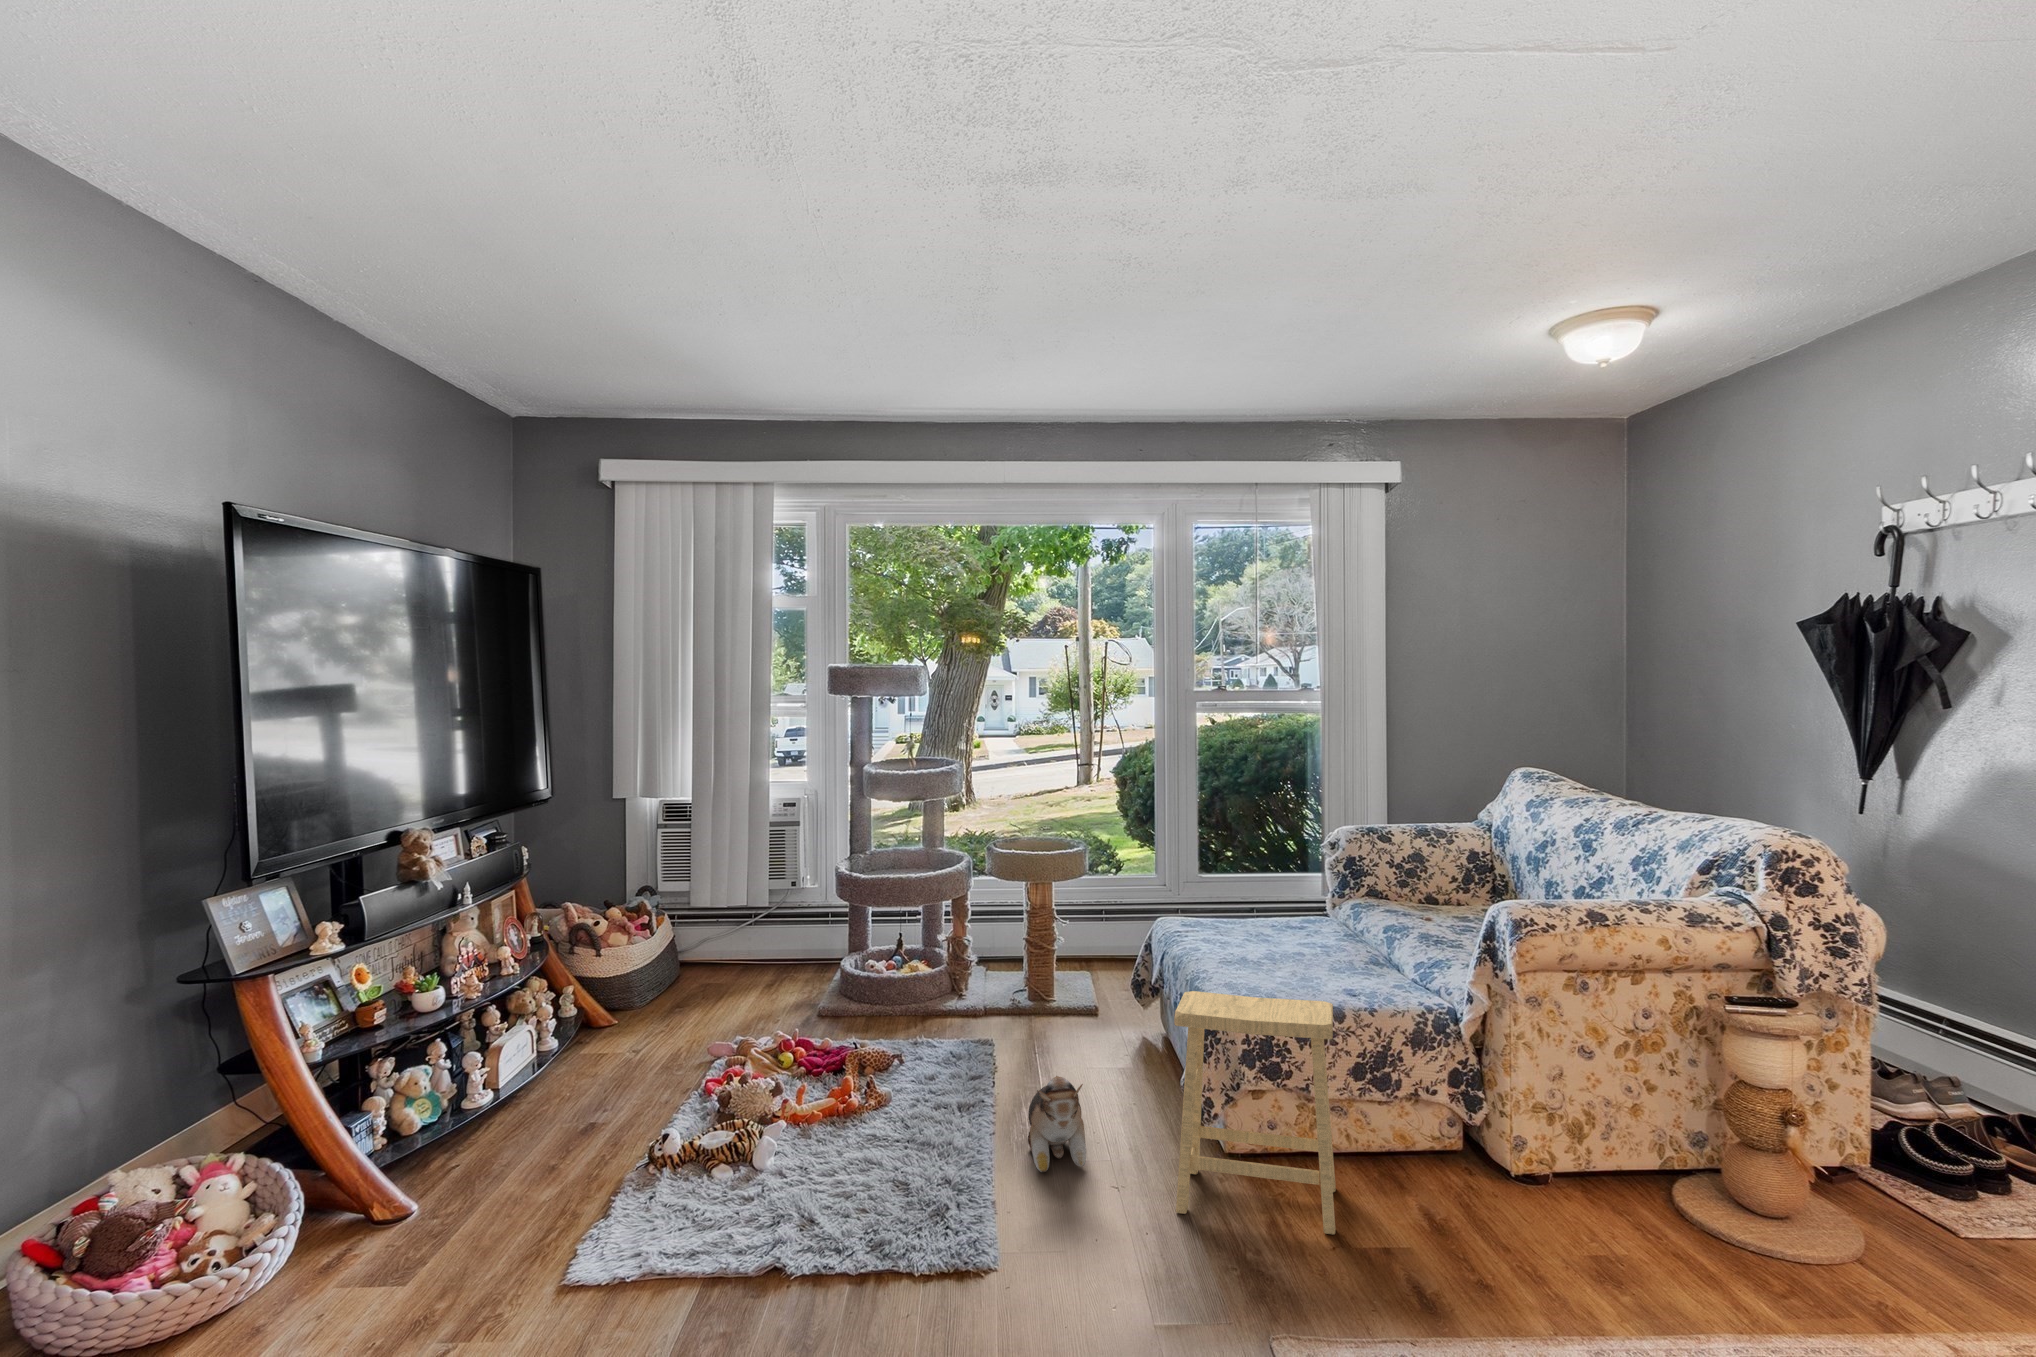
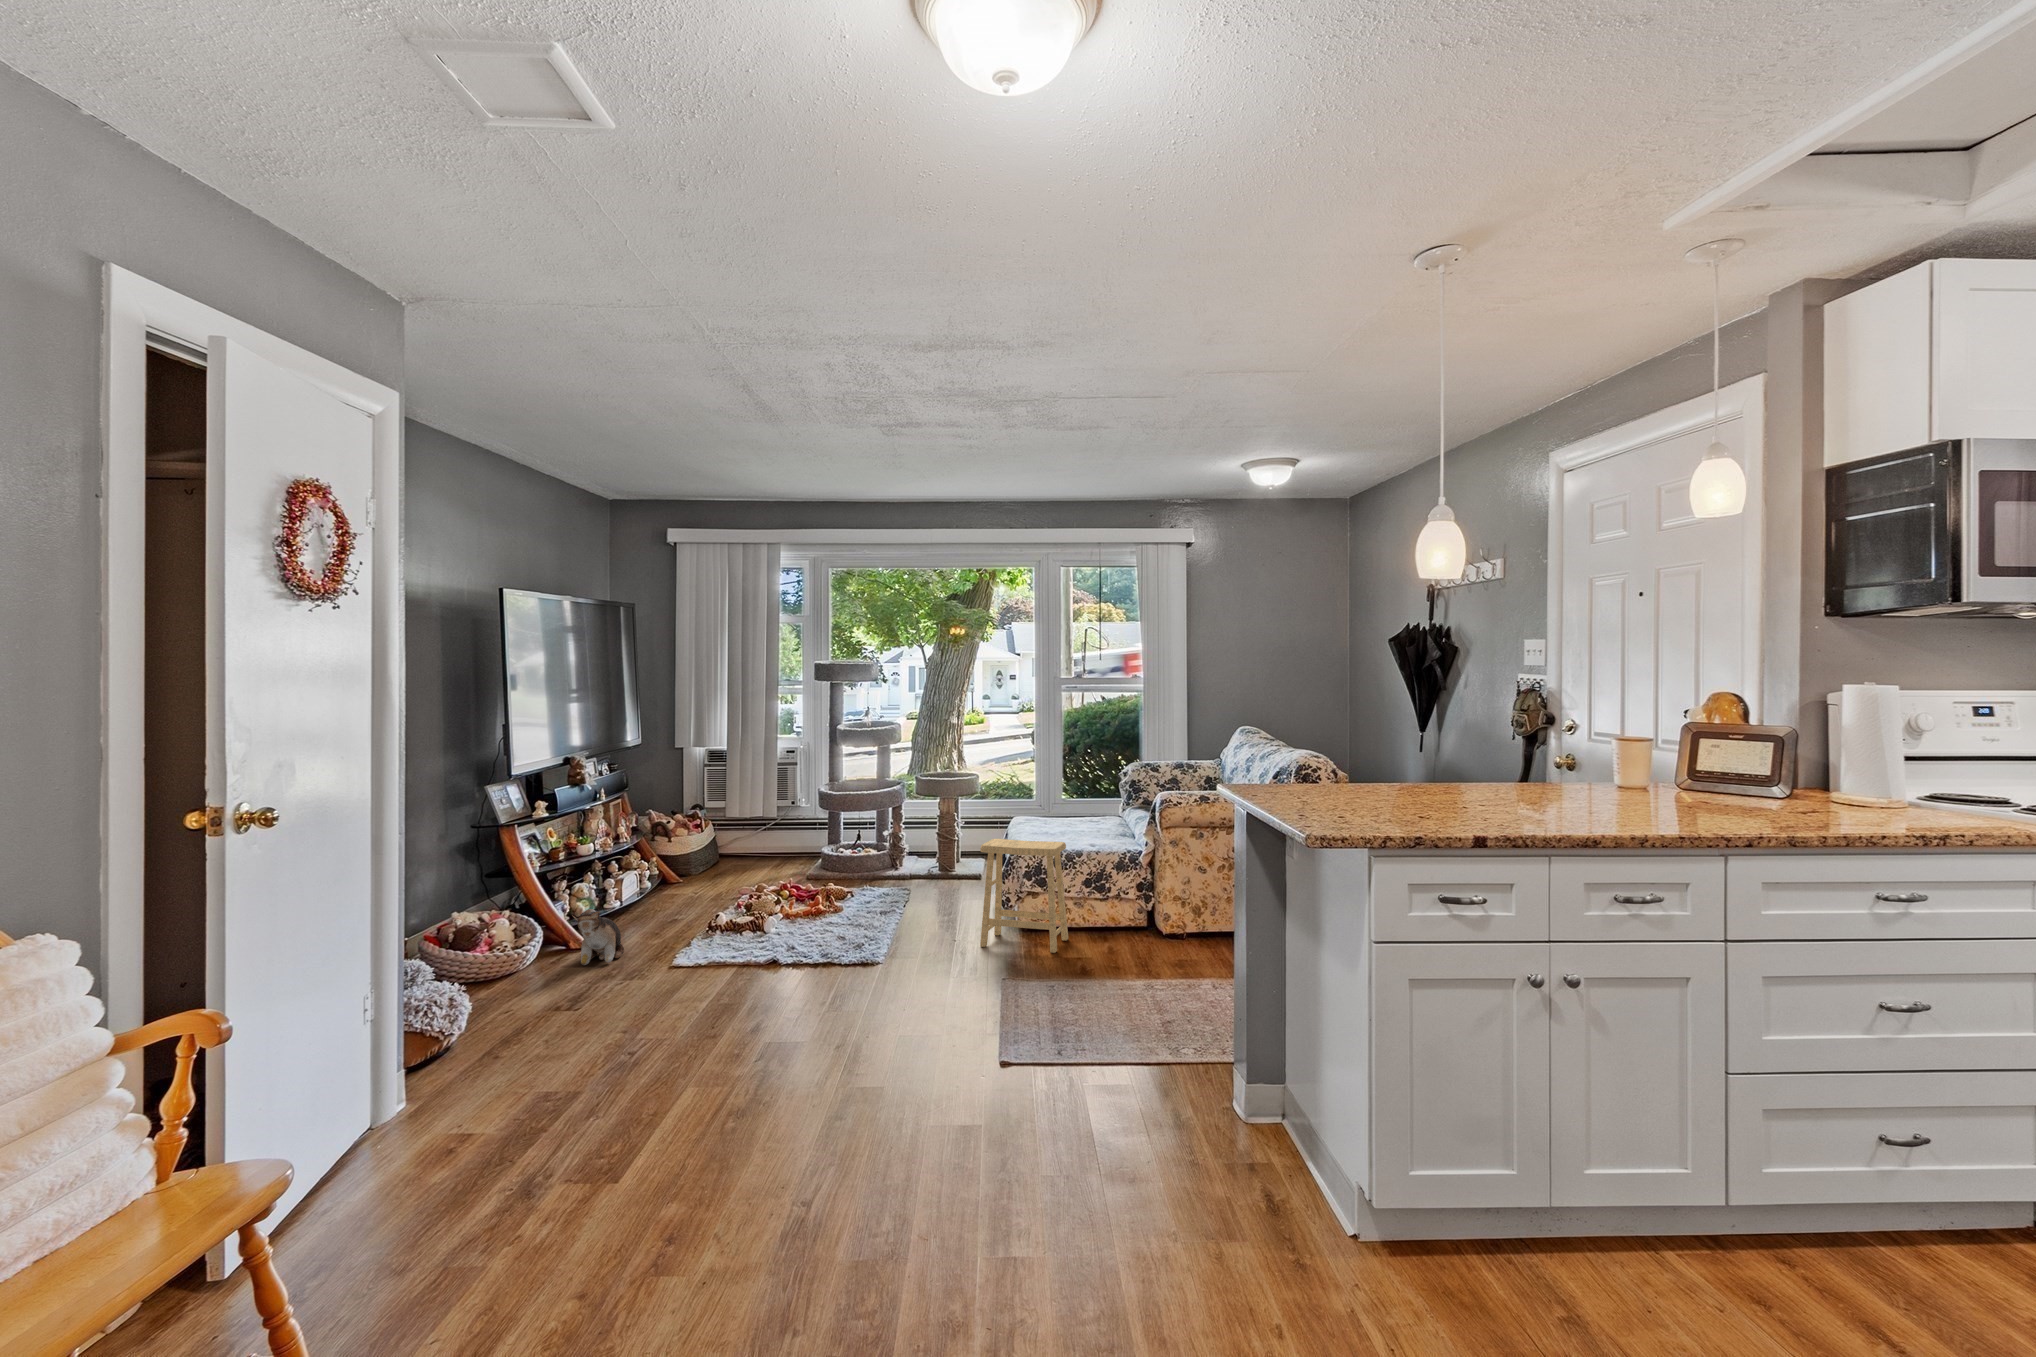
plush toy: present [1028,1076,1086,1172] -> present [572,909,624,965]

